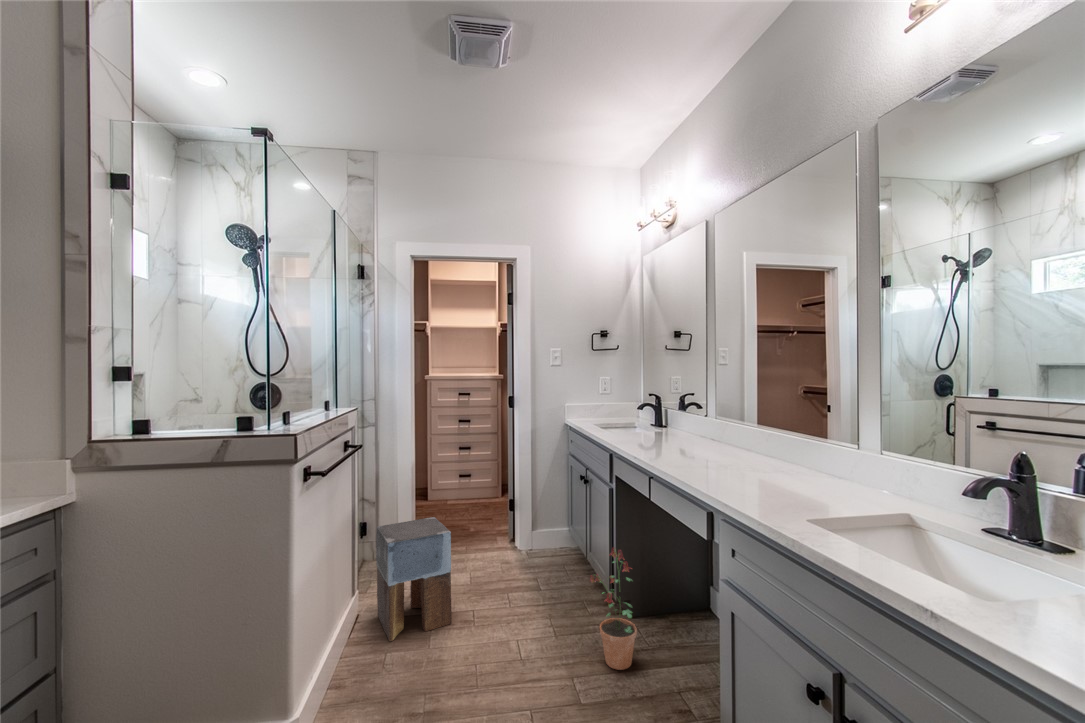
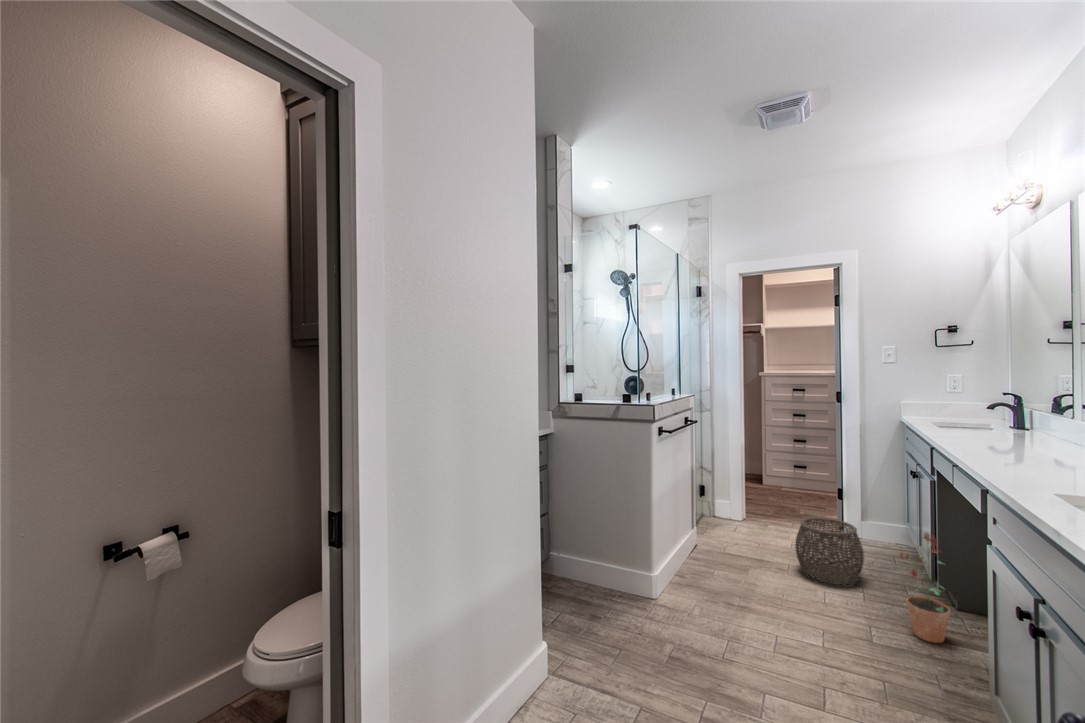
stool: present [376,517,452,641] -> none [709,483,769,568]
woven basket: none [480,543,549,625] -> present [795,517,864,585]

